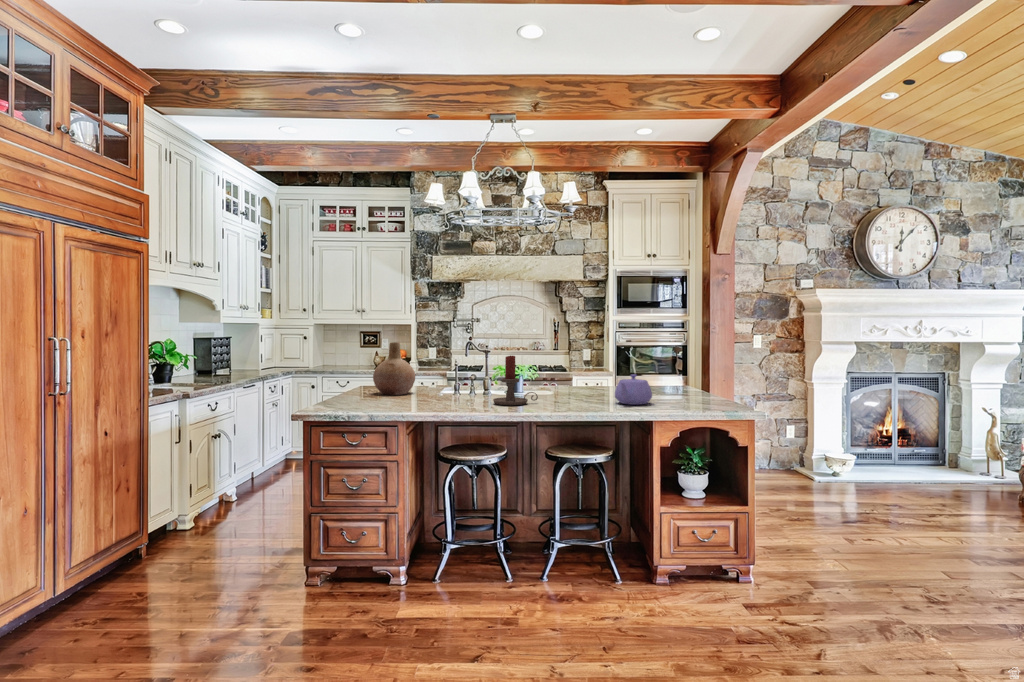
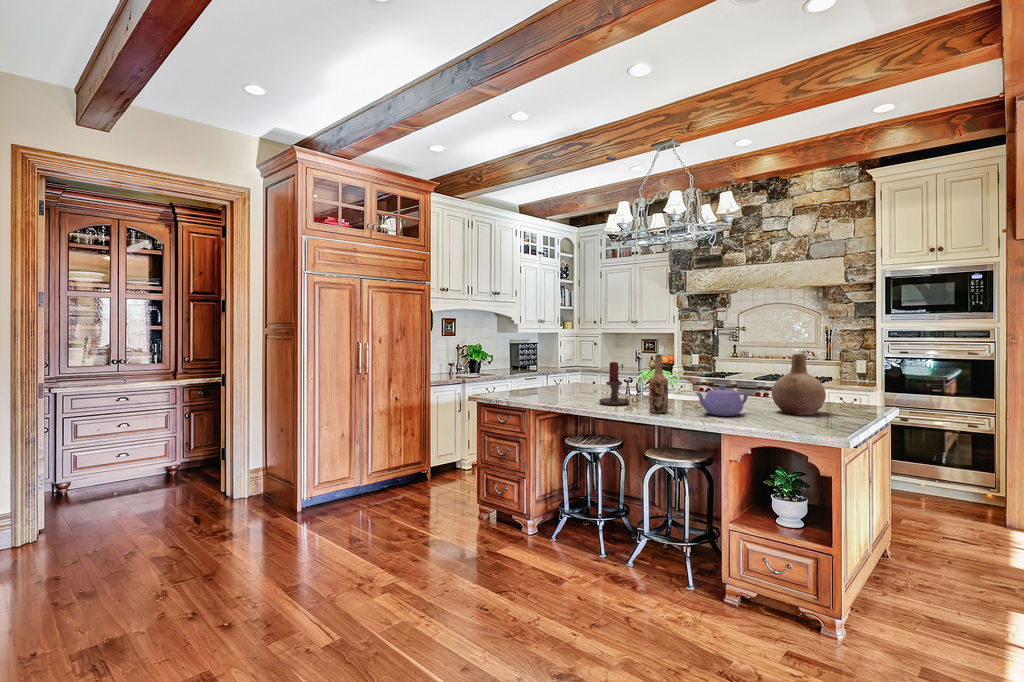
vase: present [373,342,415,395] -> present [772,354,826,415]
wine bottle: none [572,346,591,408] -> present [649,355,668,413]

